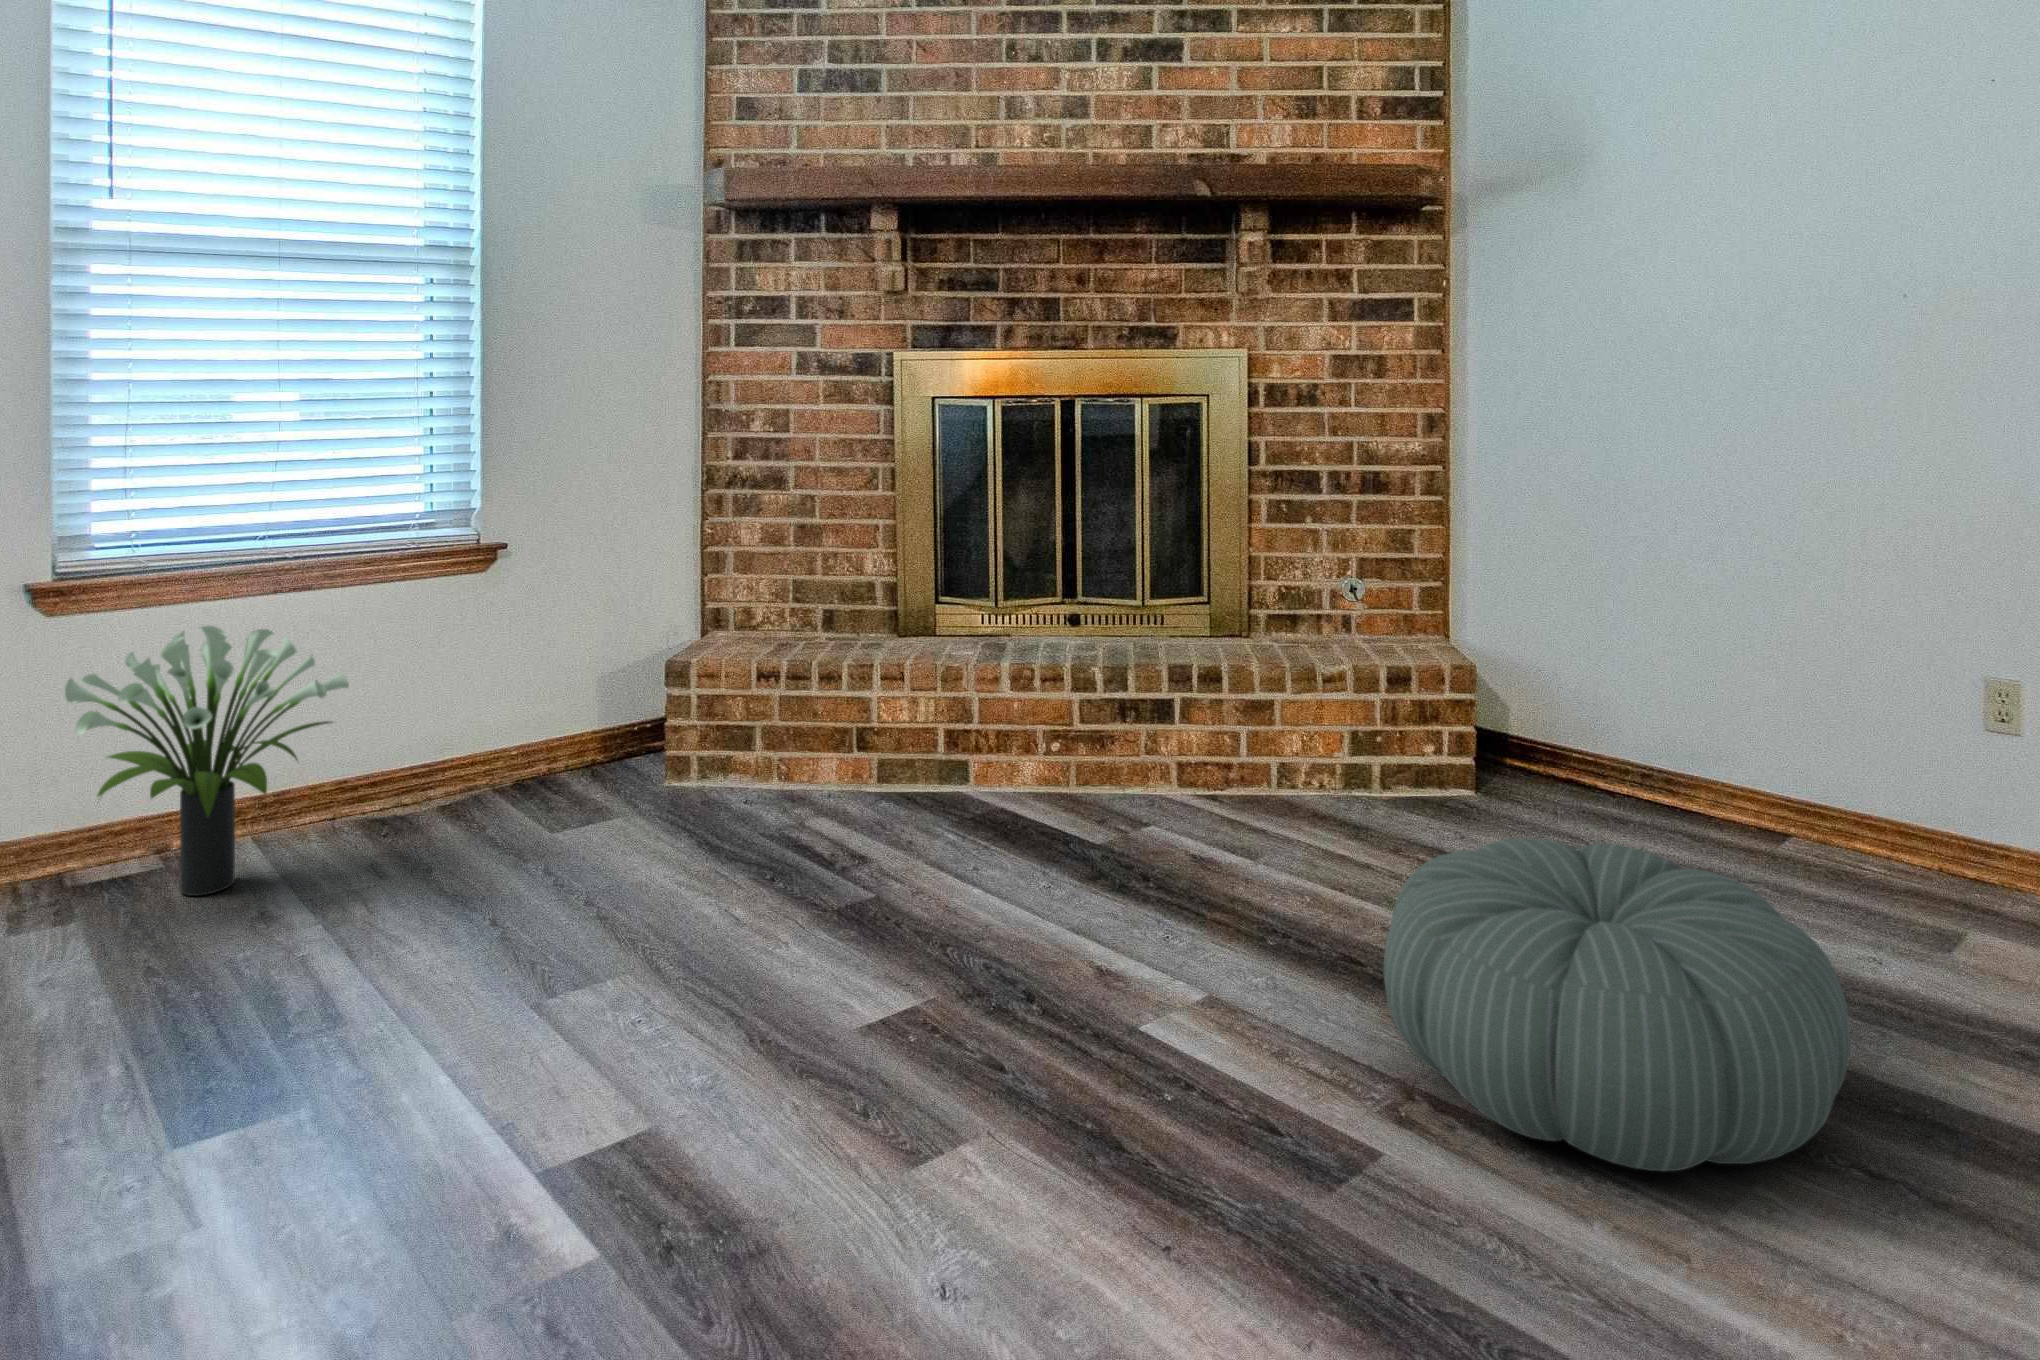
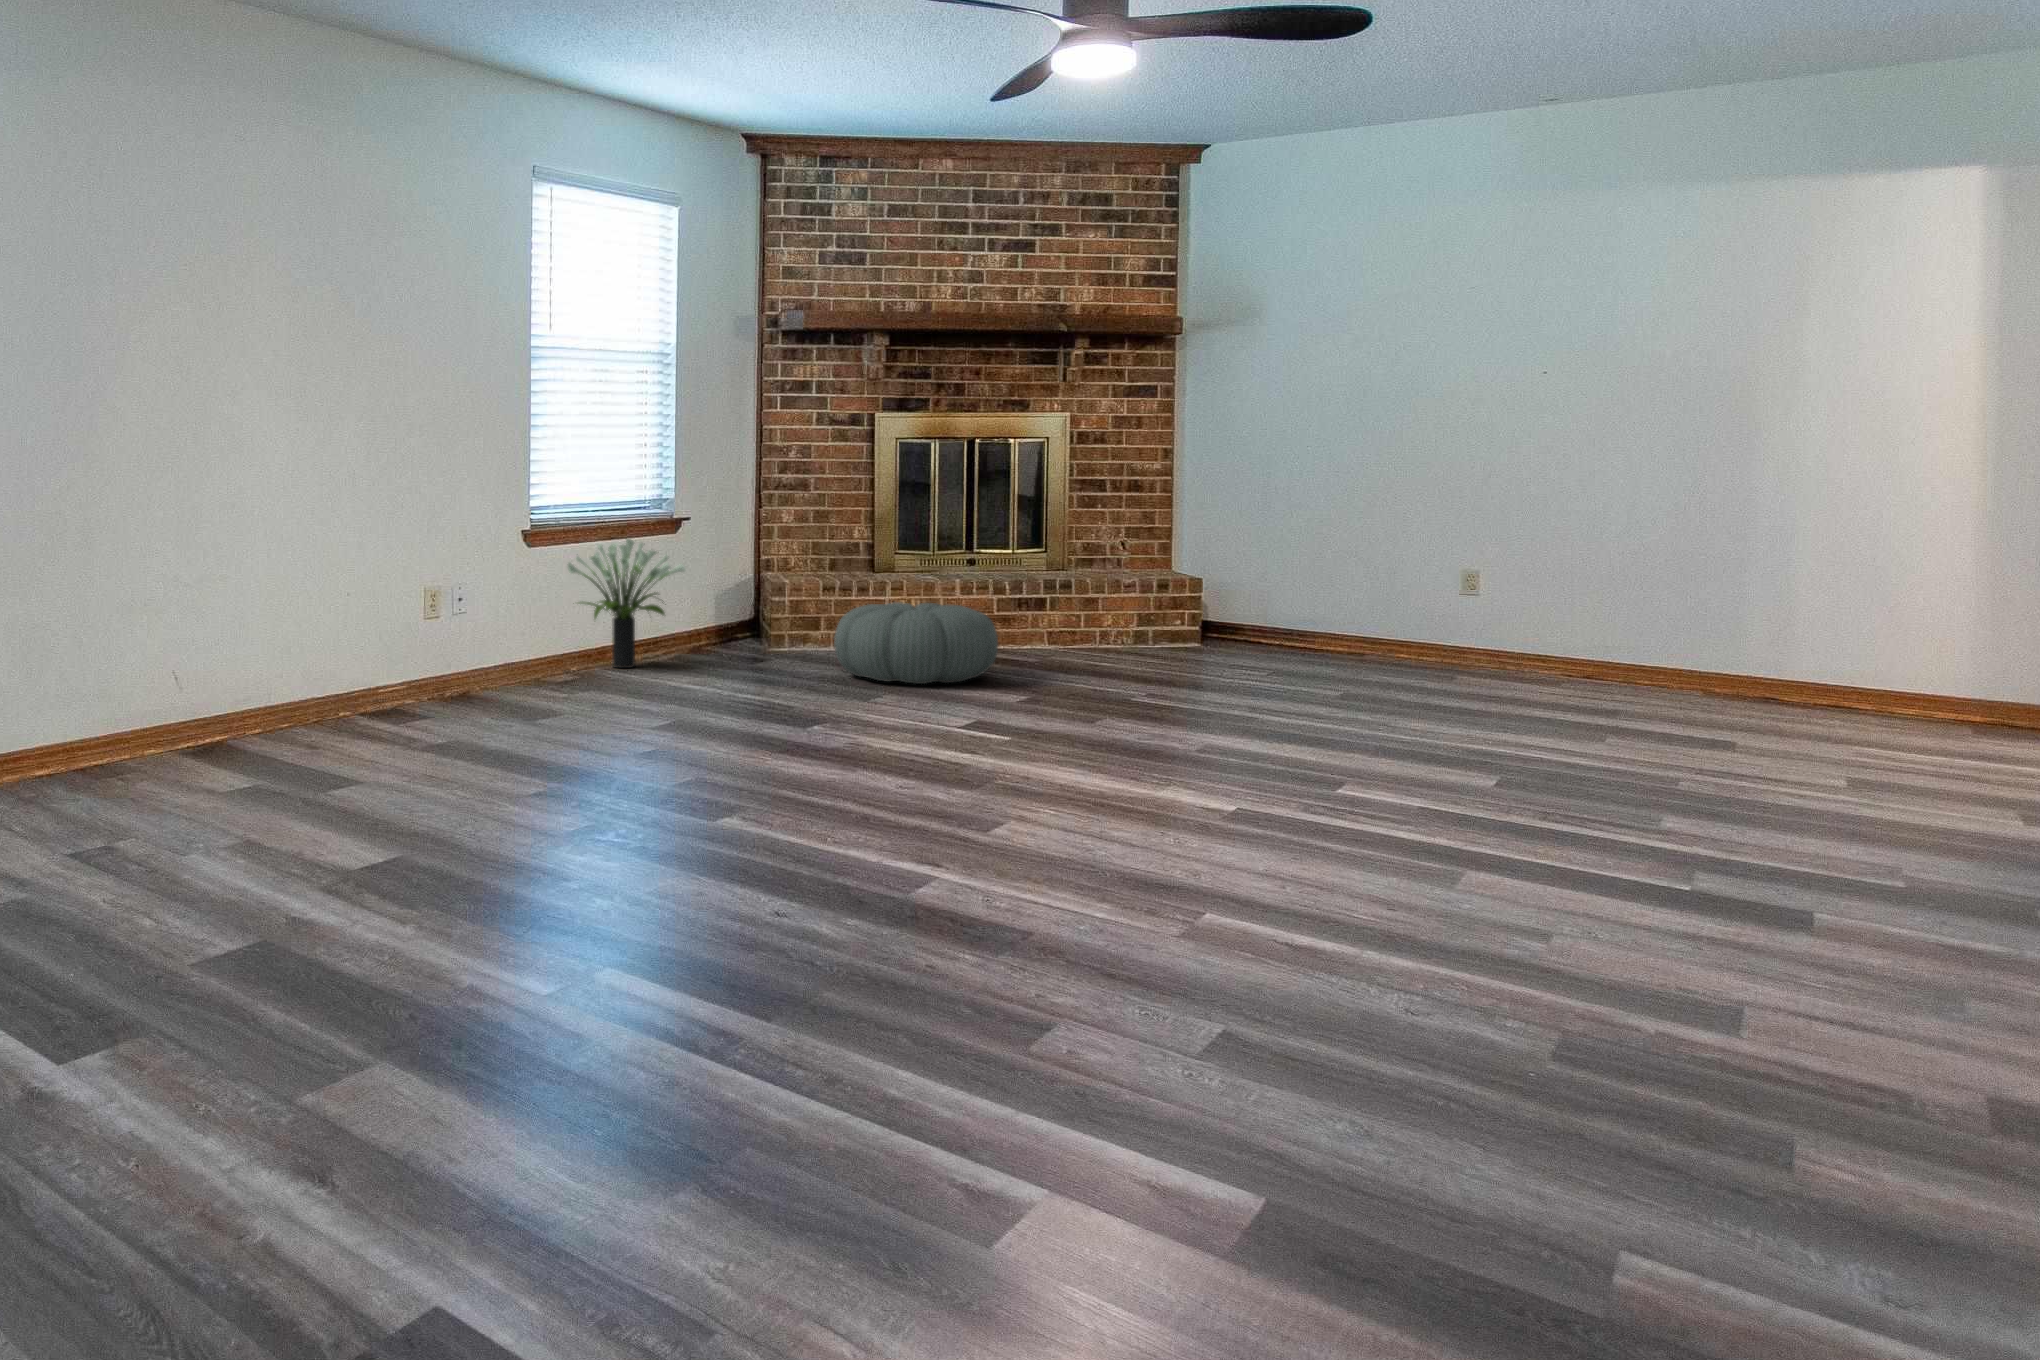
pouf: present [1384,838,1850,1171] -> present [834,602,998,684]

